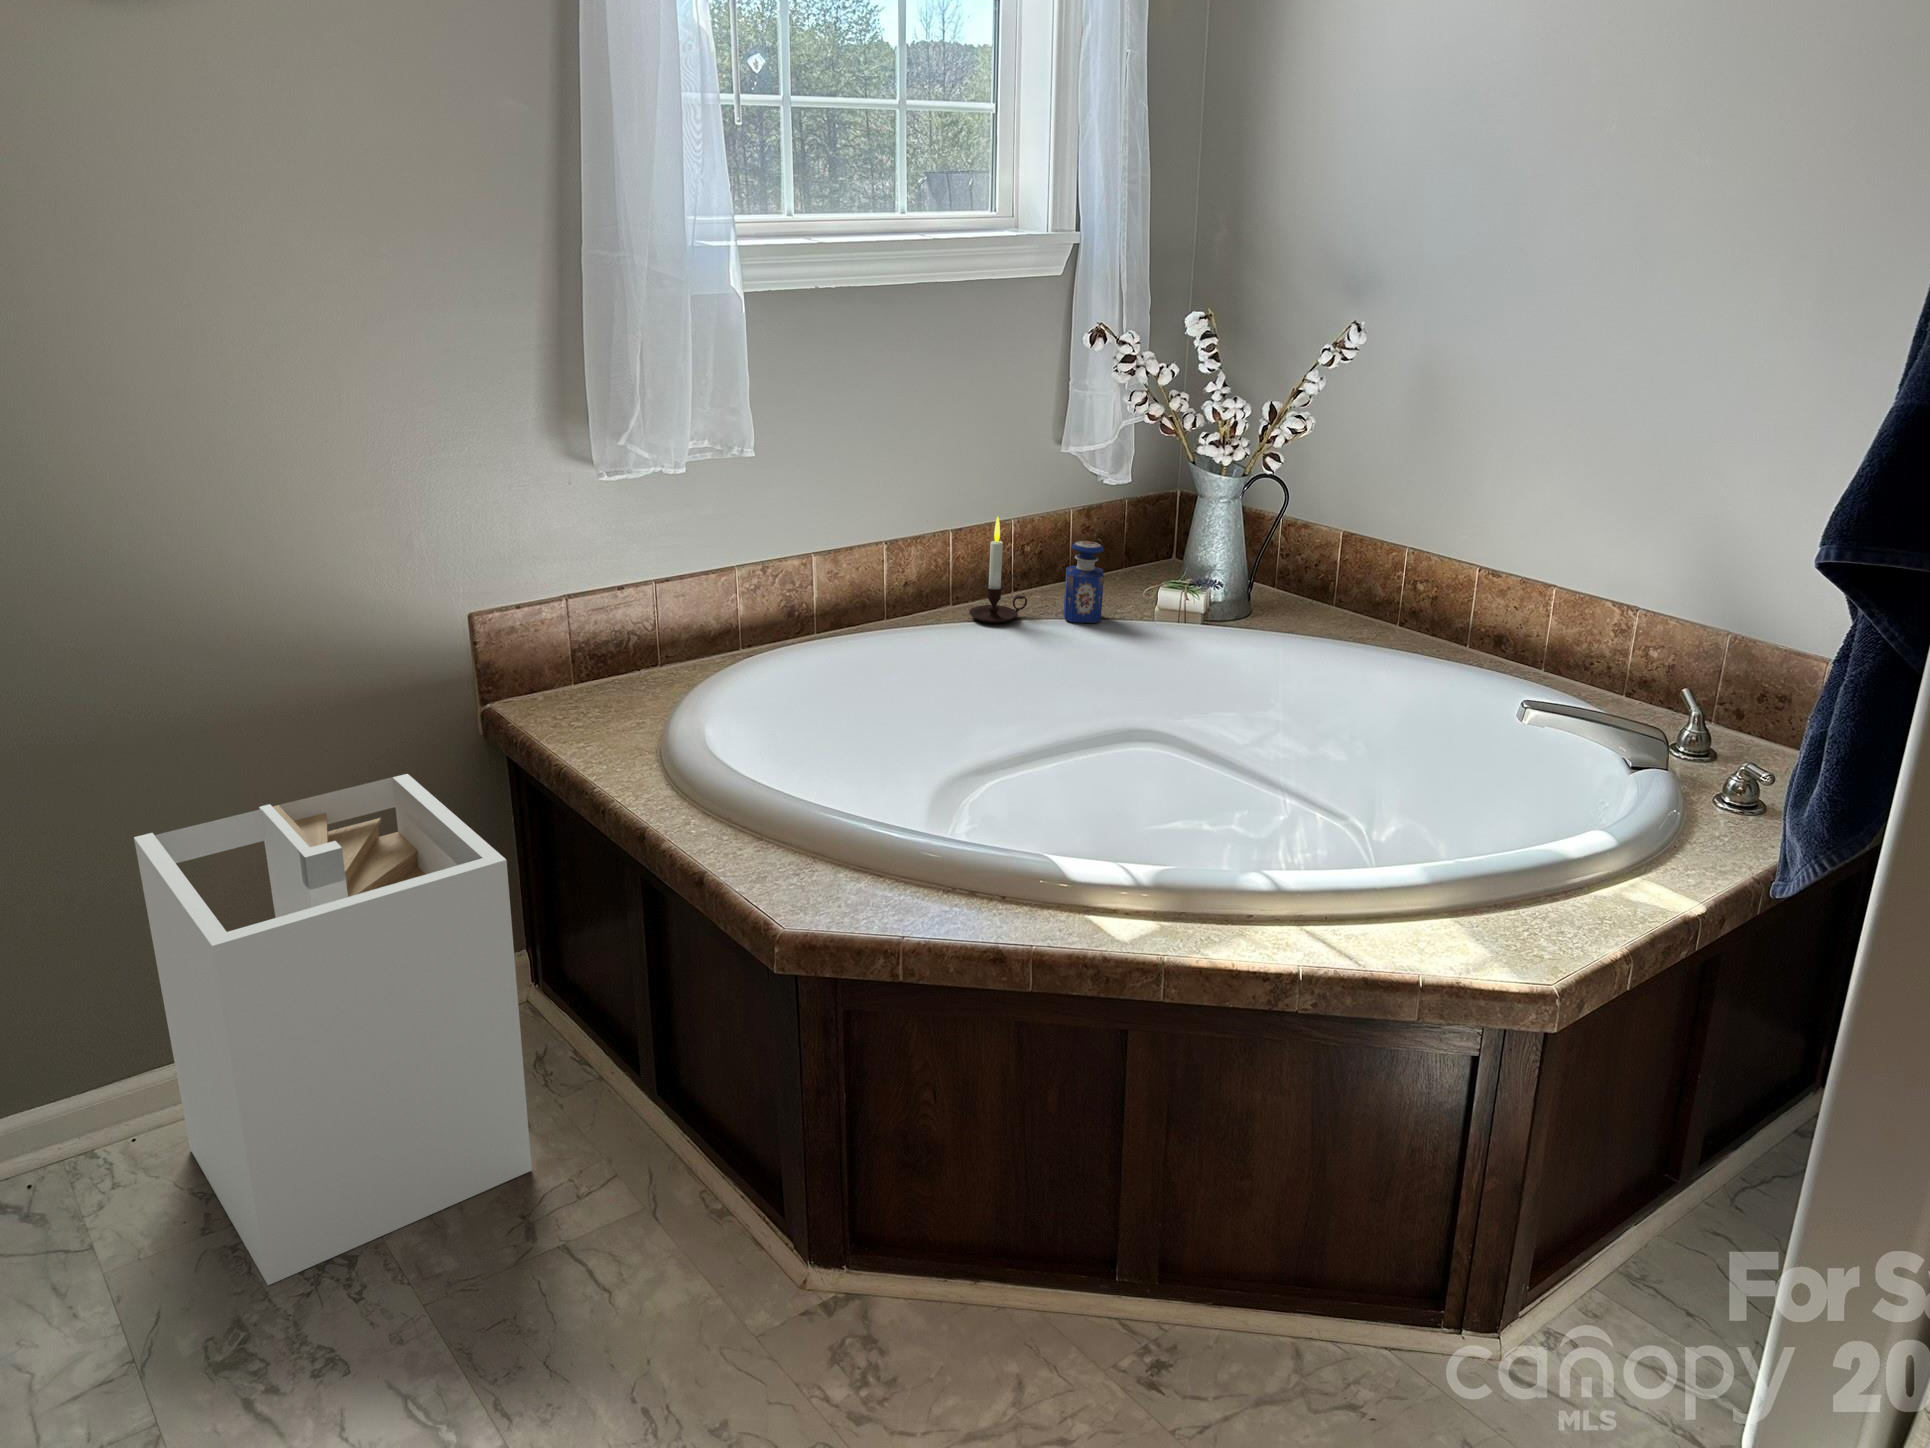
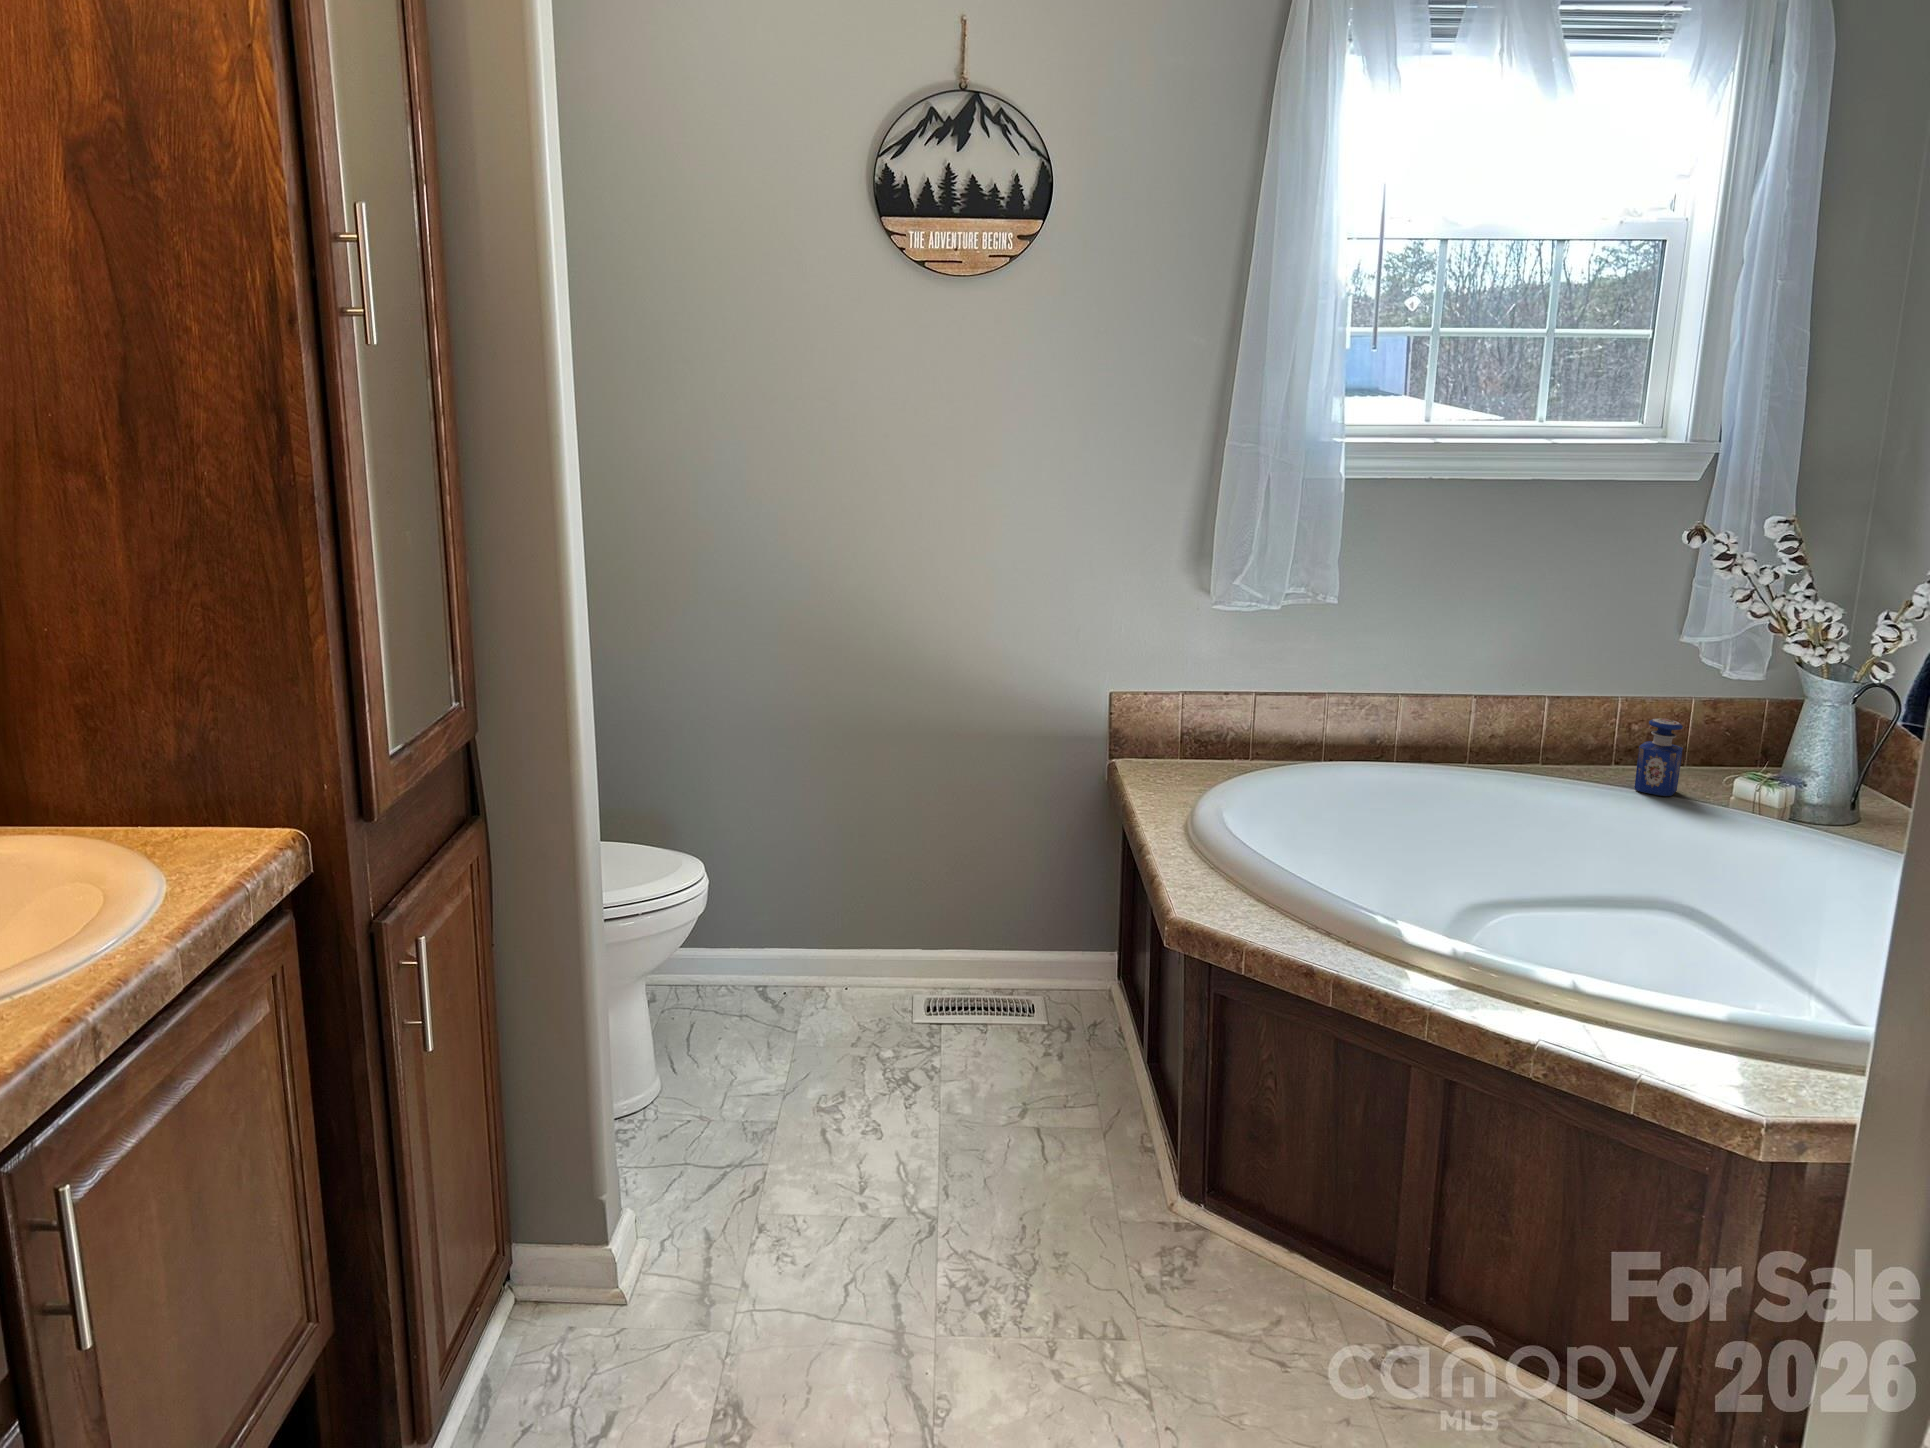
candle: present [969,517,1027,623] -> none [1539,684,1601,781]
laundry hamper: present [134,774,532,1285] -> none [867,789,1053,1082]

